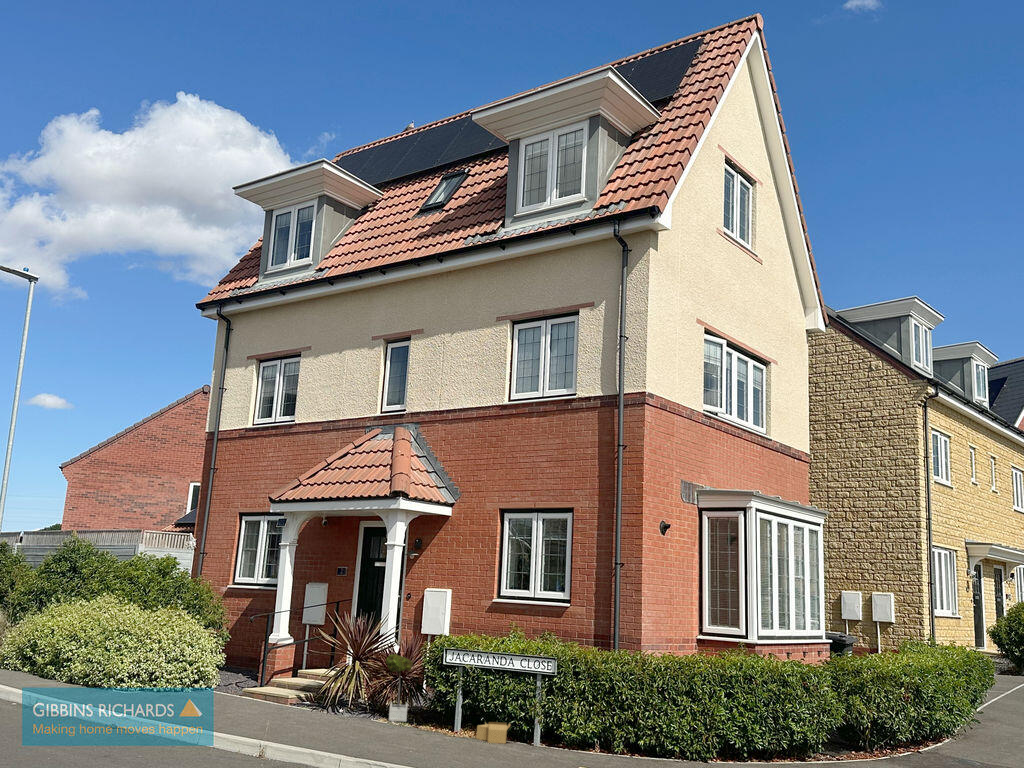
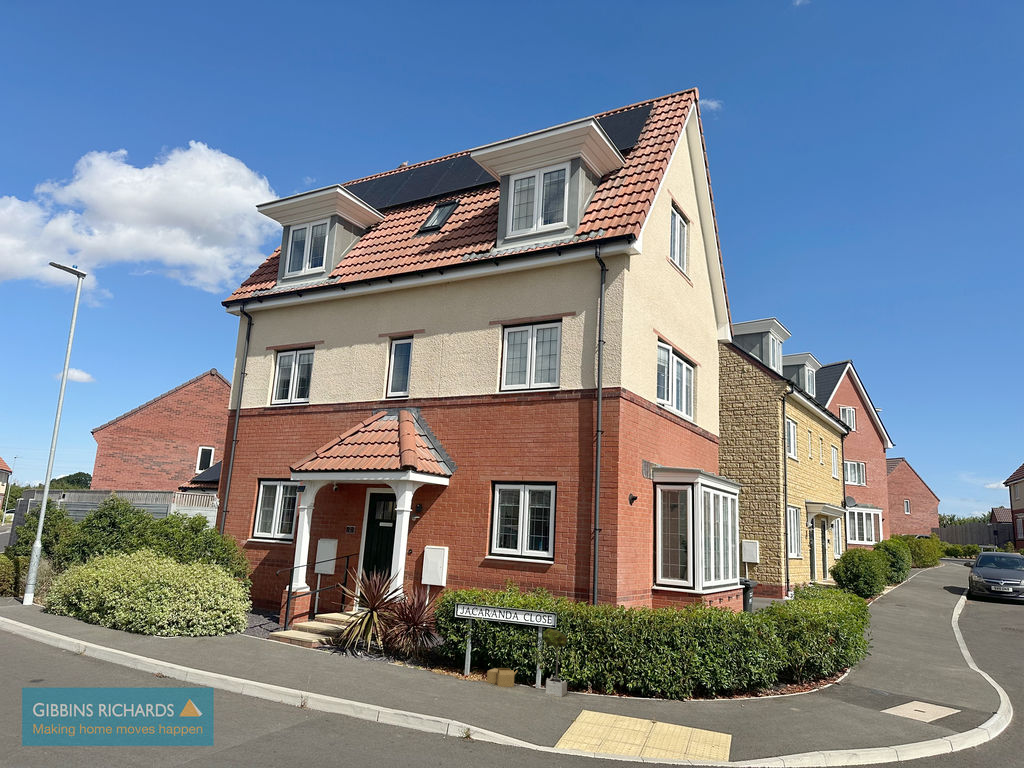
potted tree: present [386,654,413,721] -> present [543,628,568,697]

